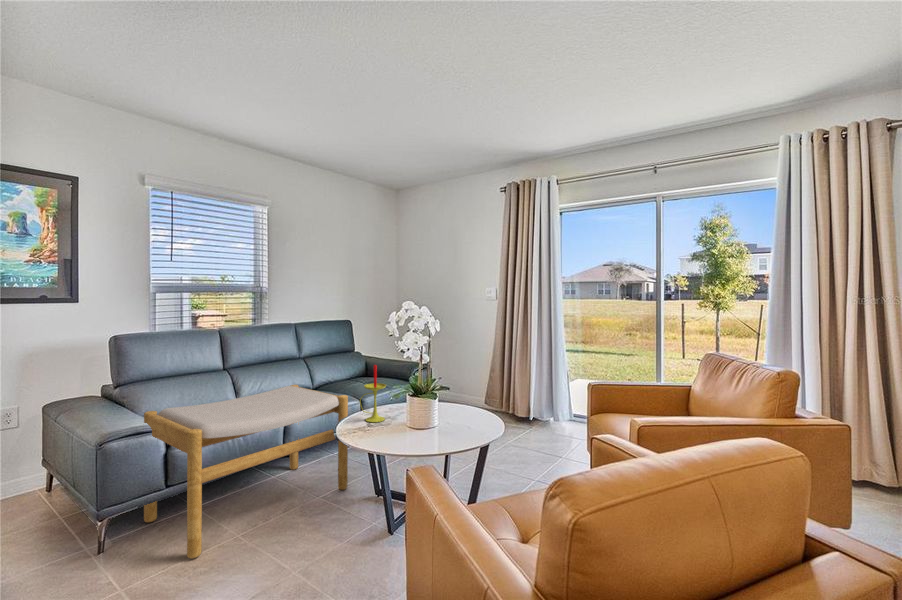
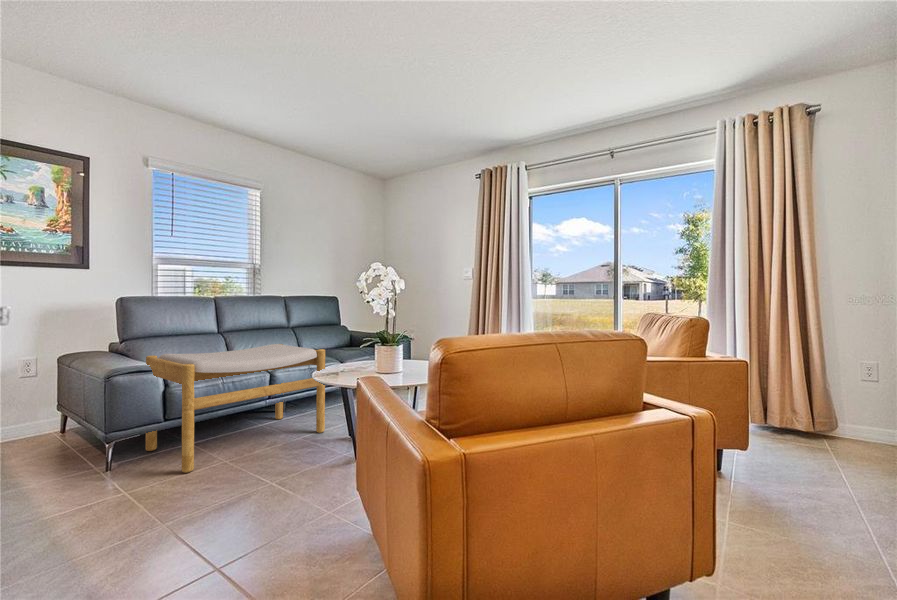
candle: present [360,365,386,422] -> none [333,319,357,369]

